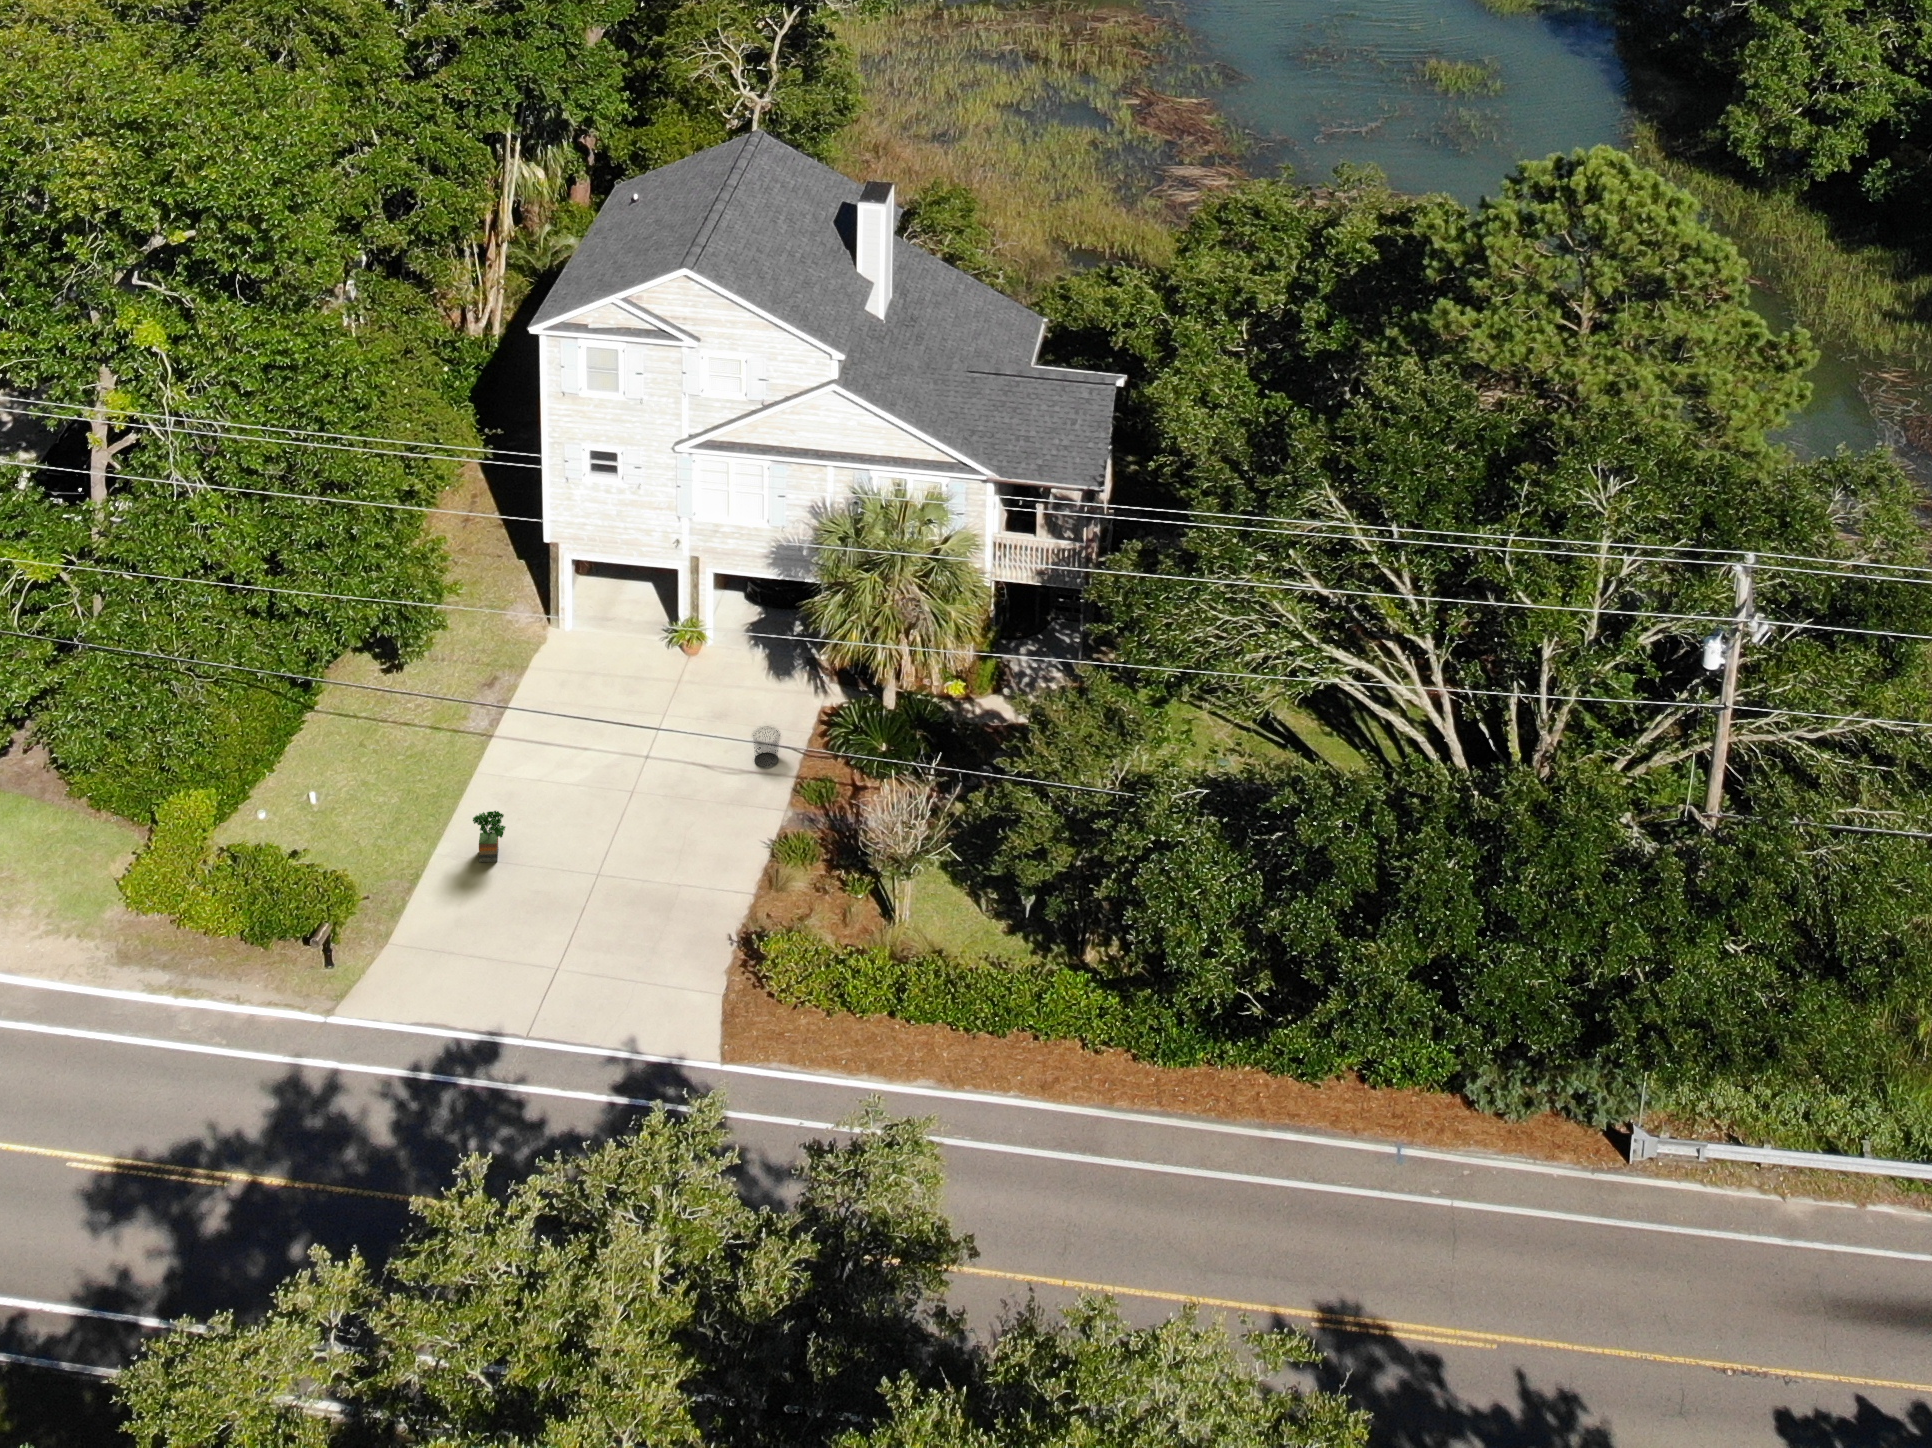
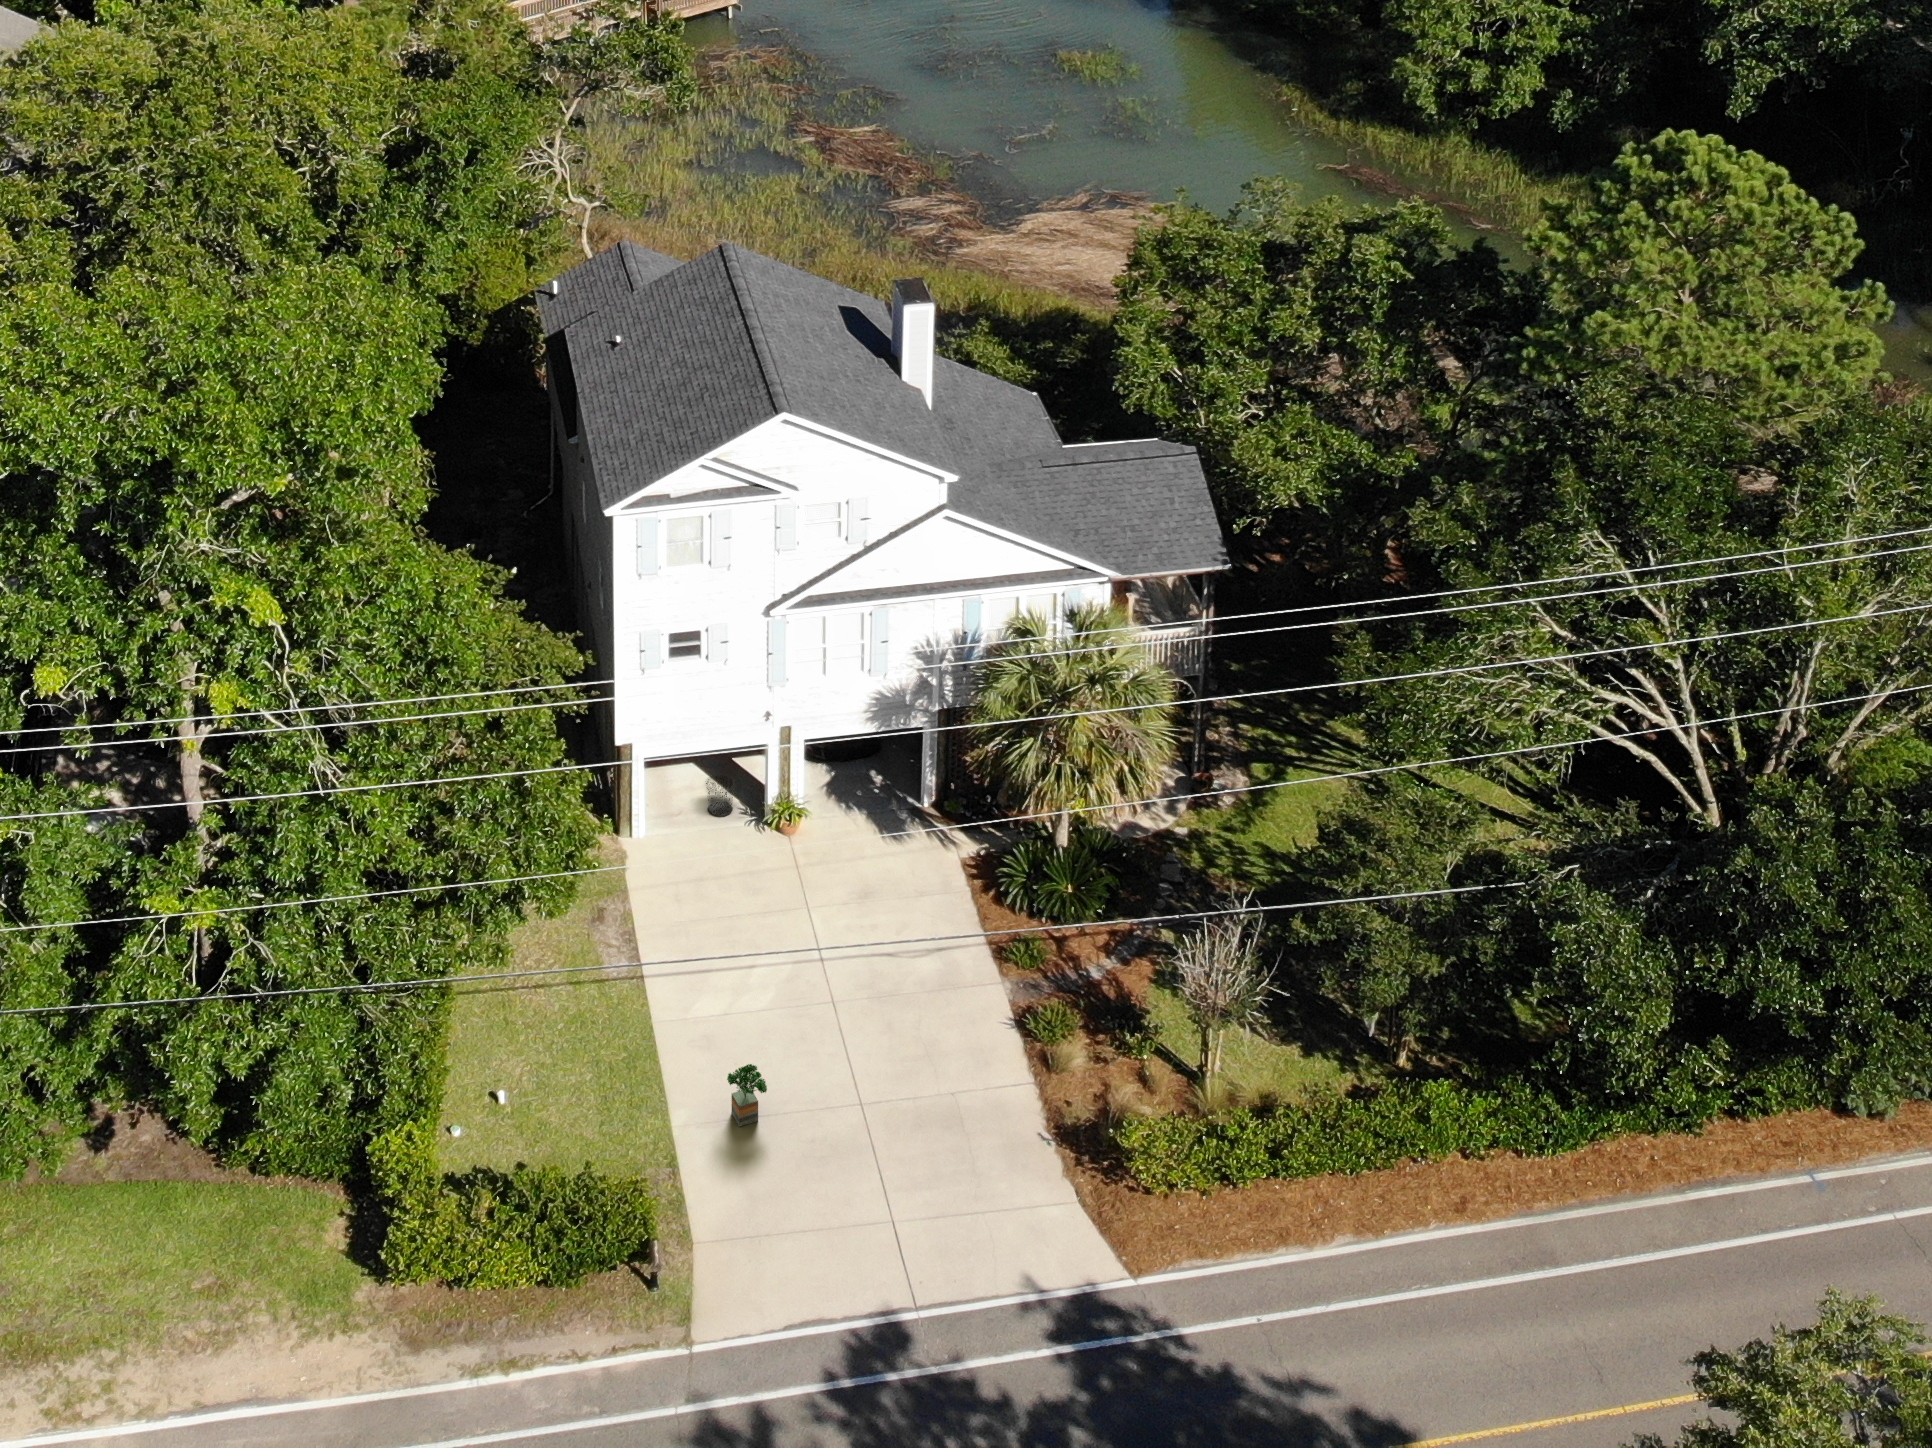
waste bin: present [753,726,780,766] -> present [706,775,734,817]

